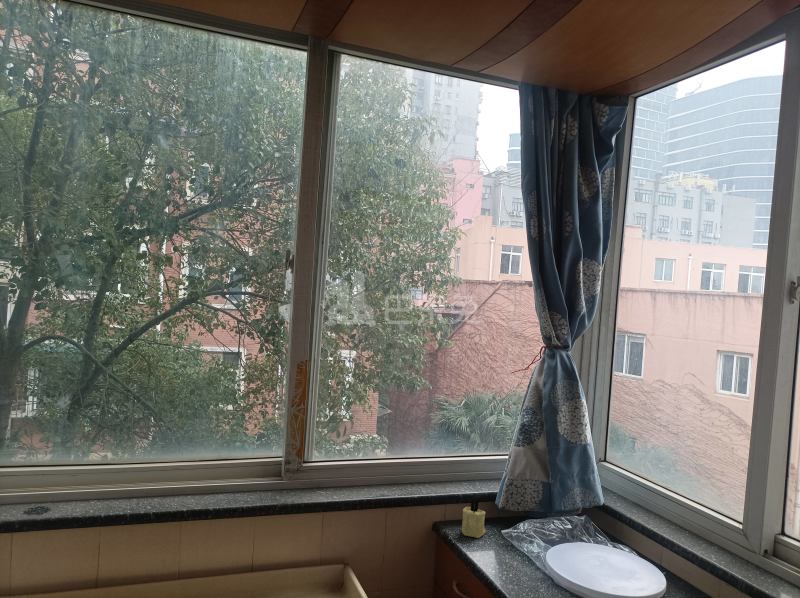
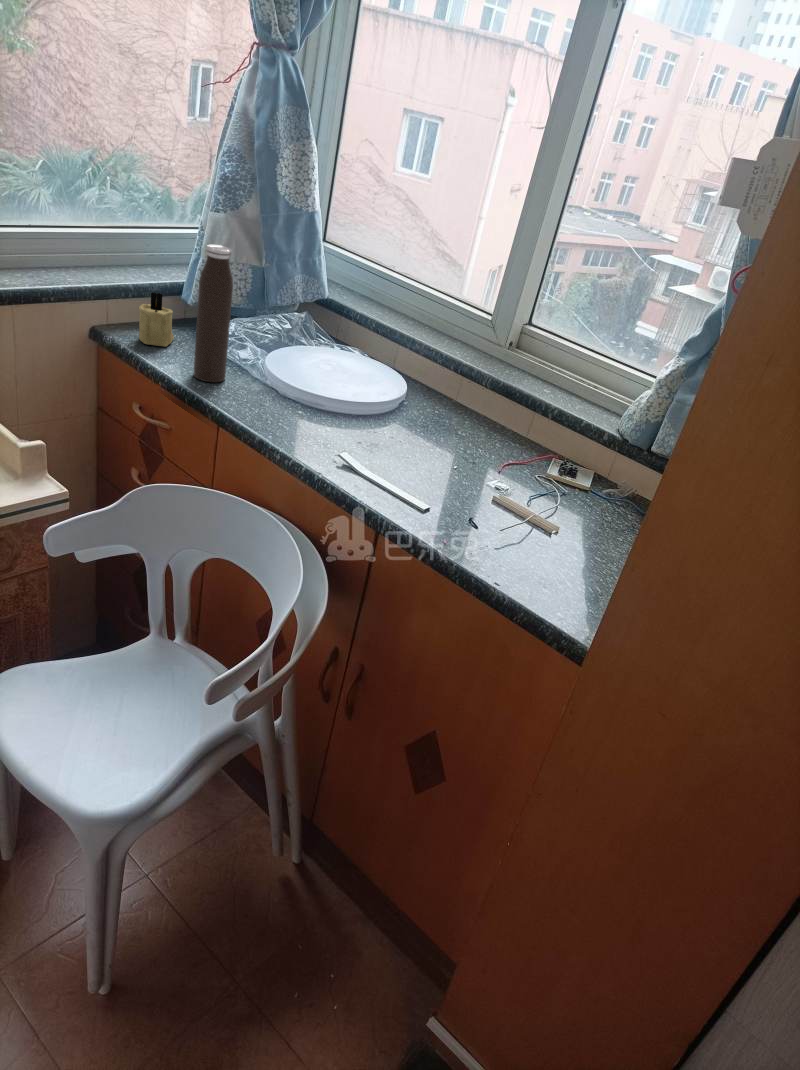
water bottle: none [492,469,520,568] -> present [193,245,233,382]

